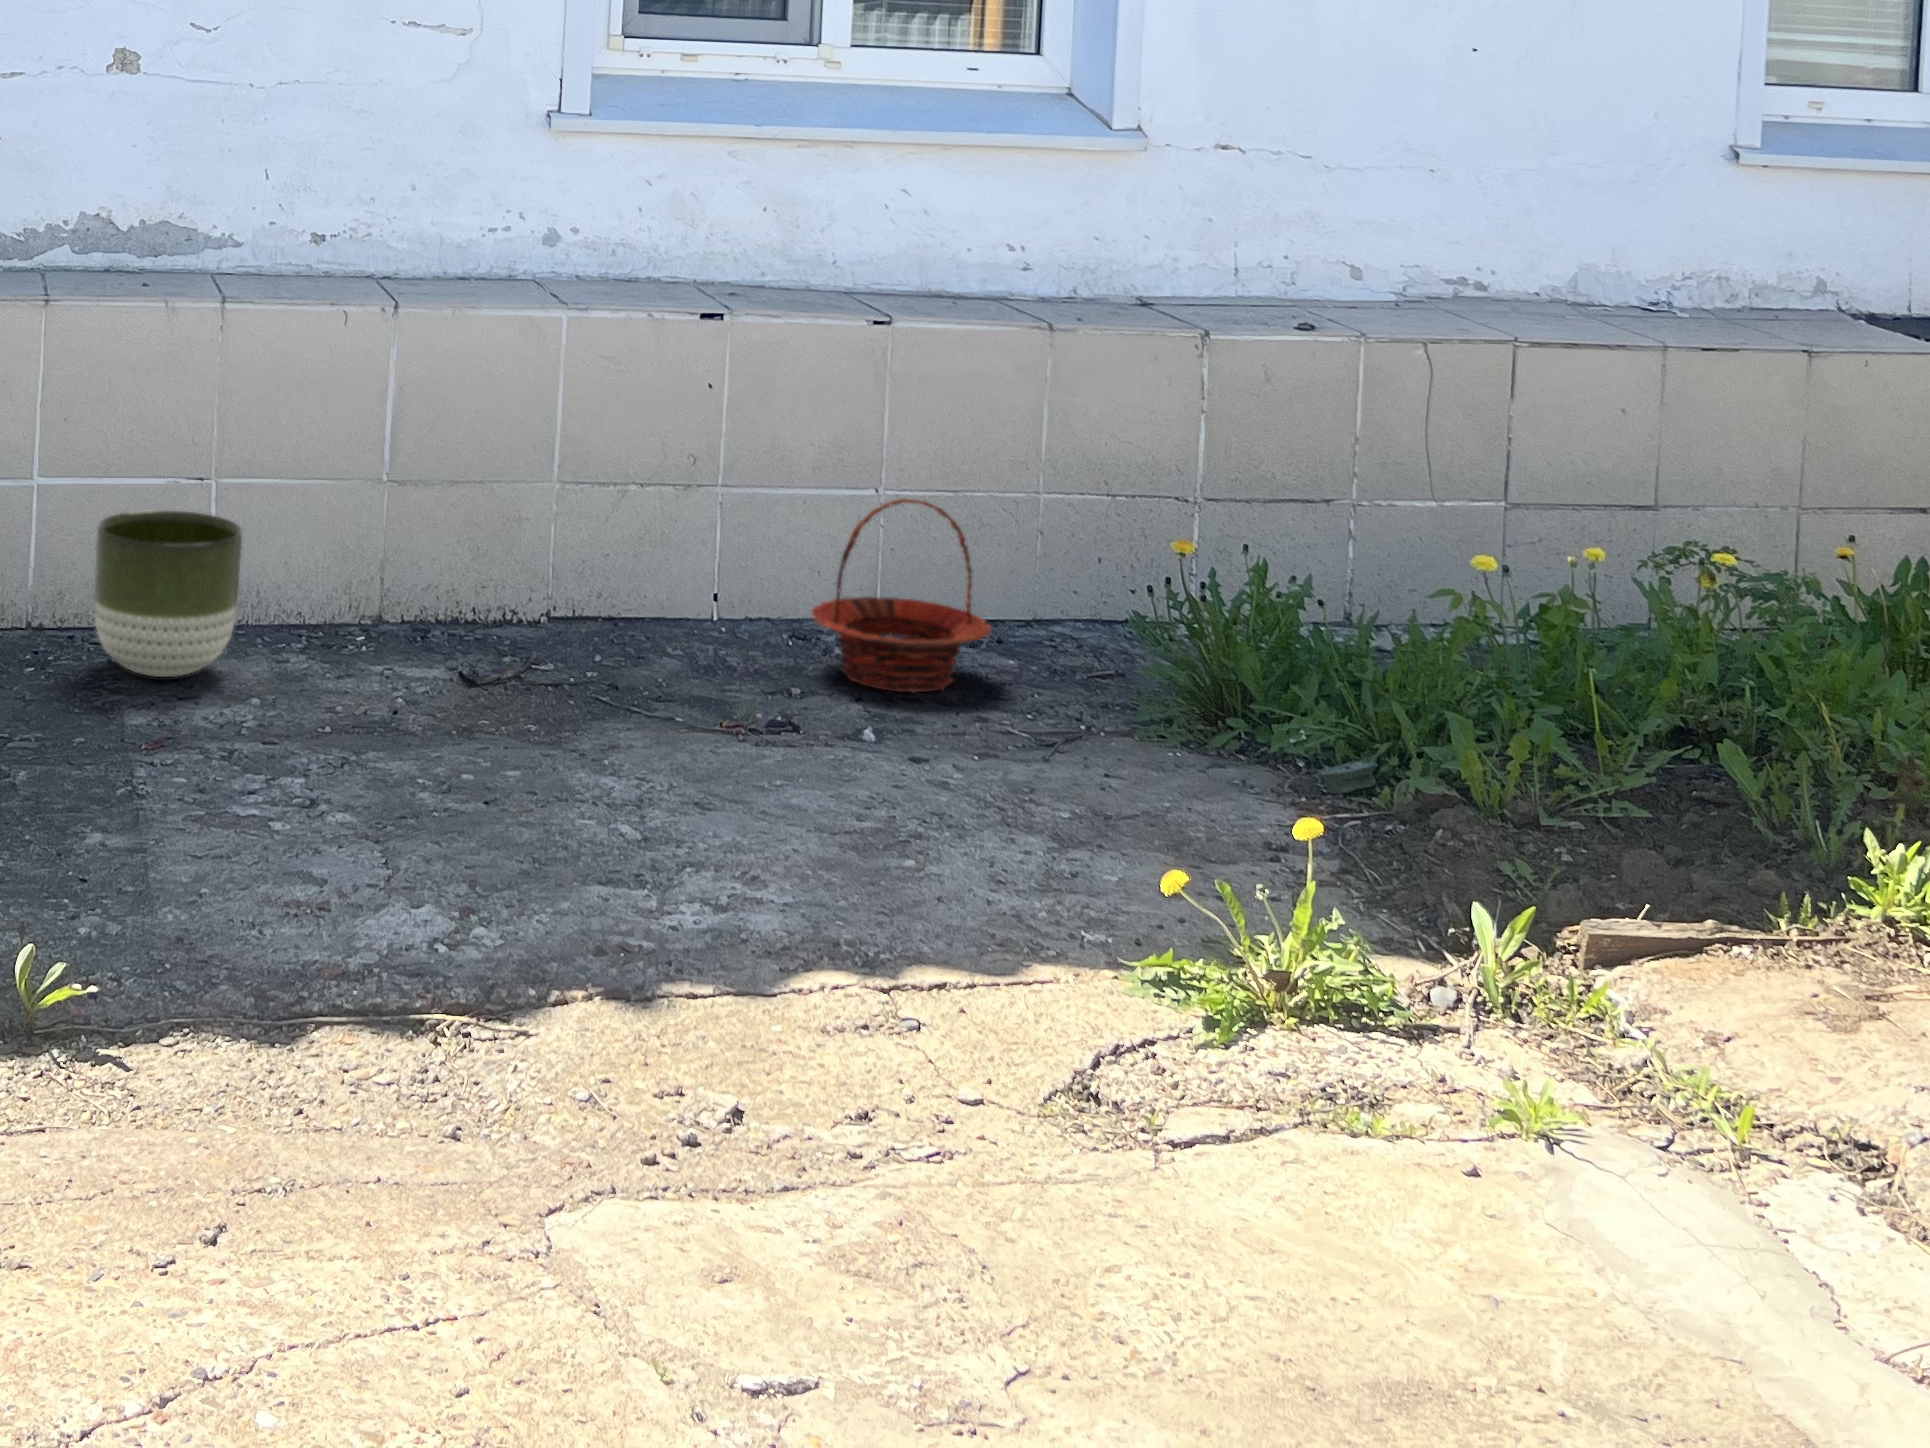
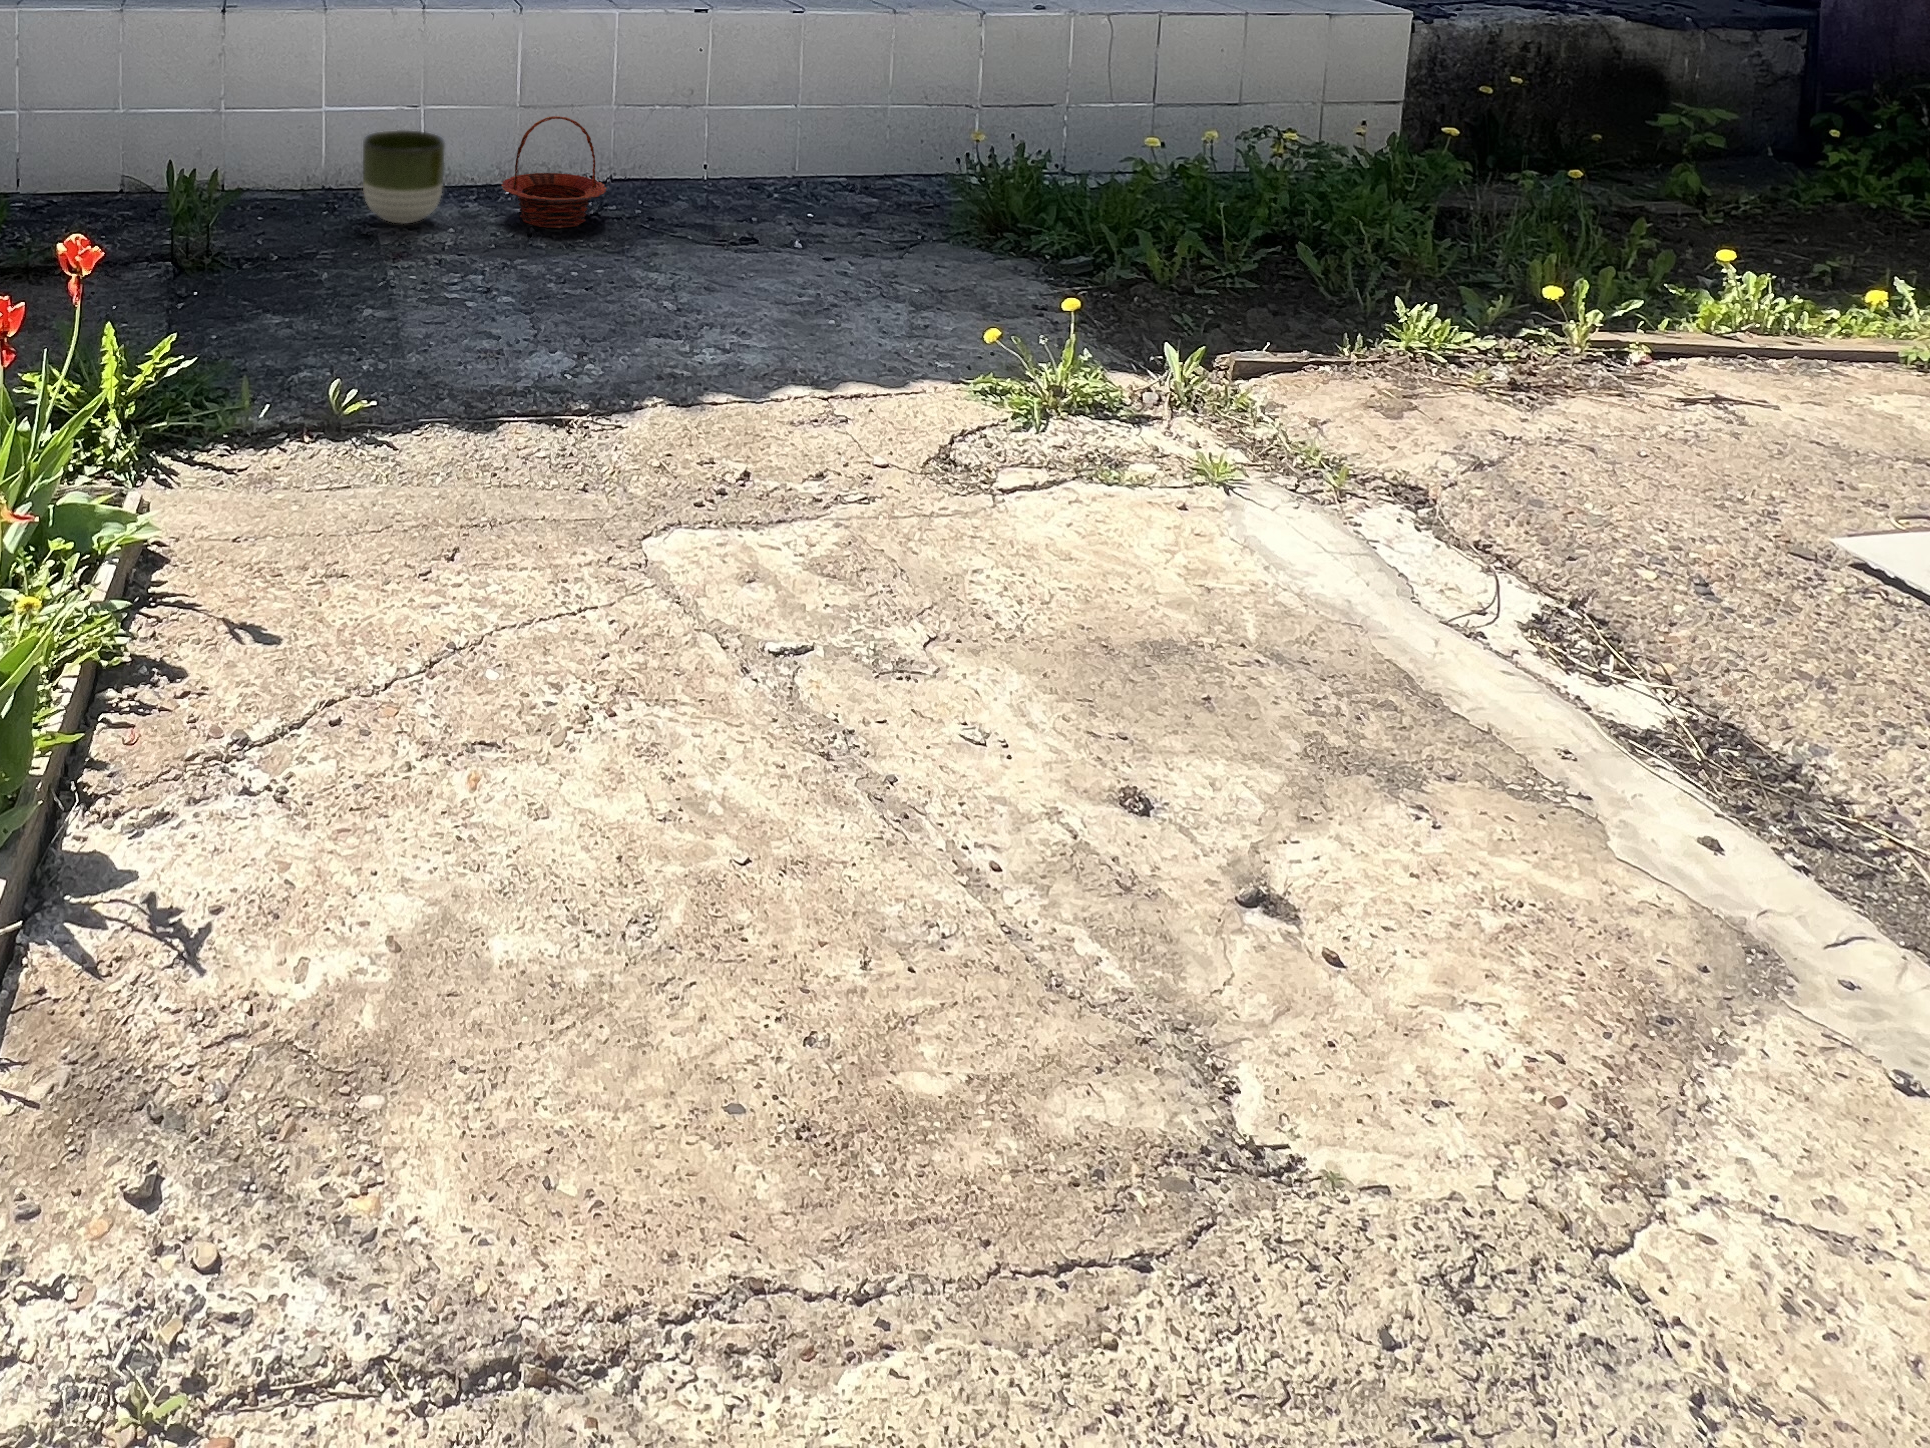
basket: present [812,499,991,693] -> present [501,116,607,229]

